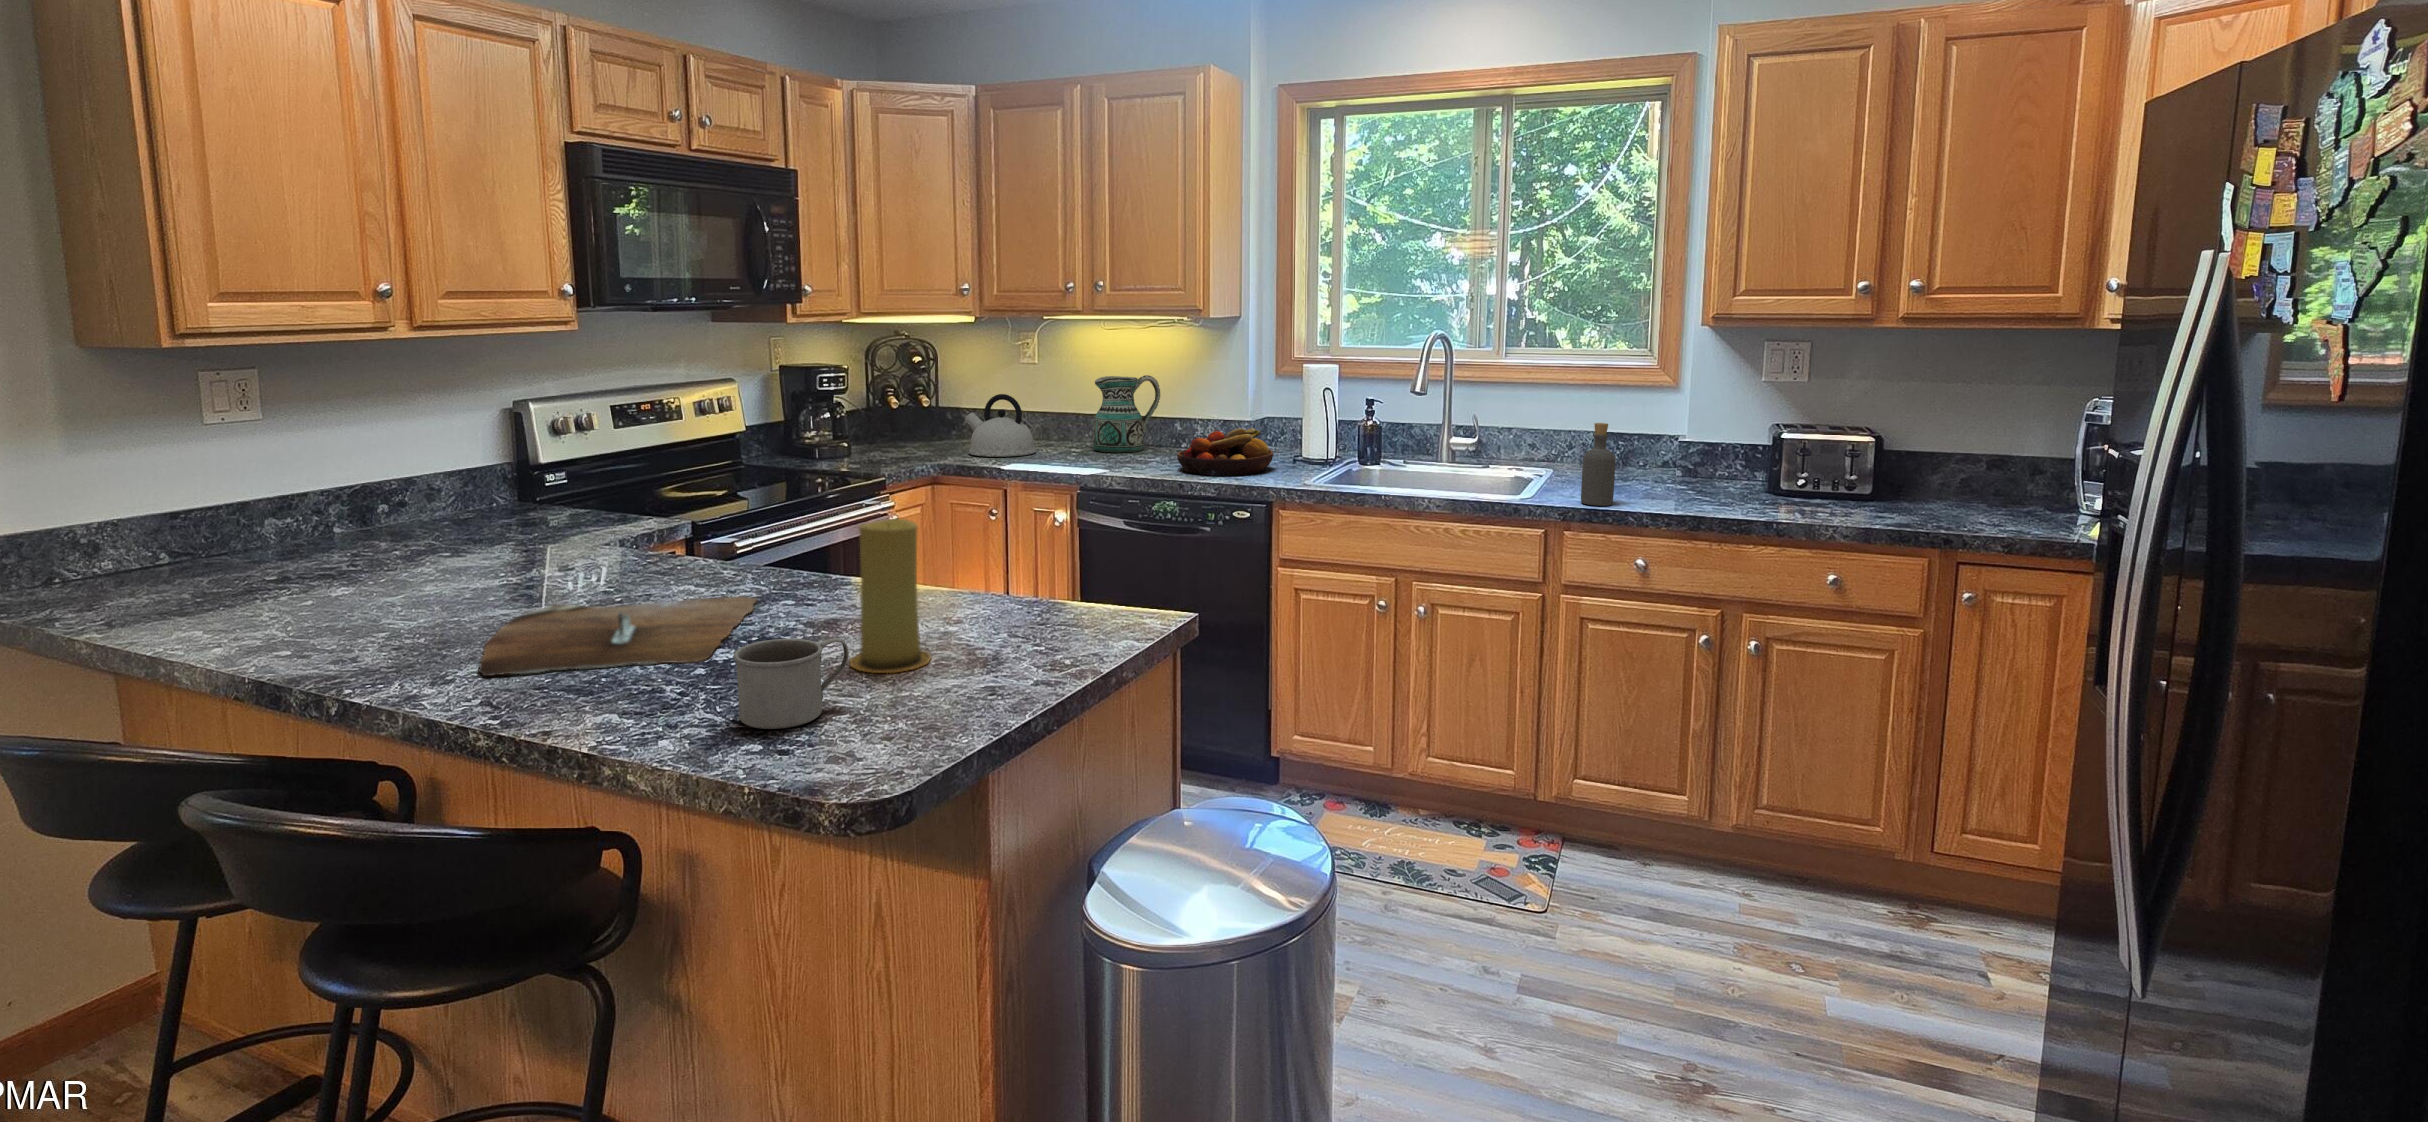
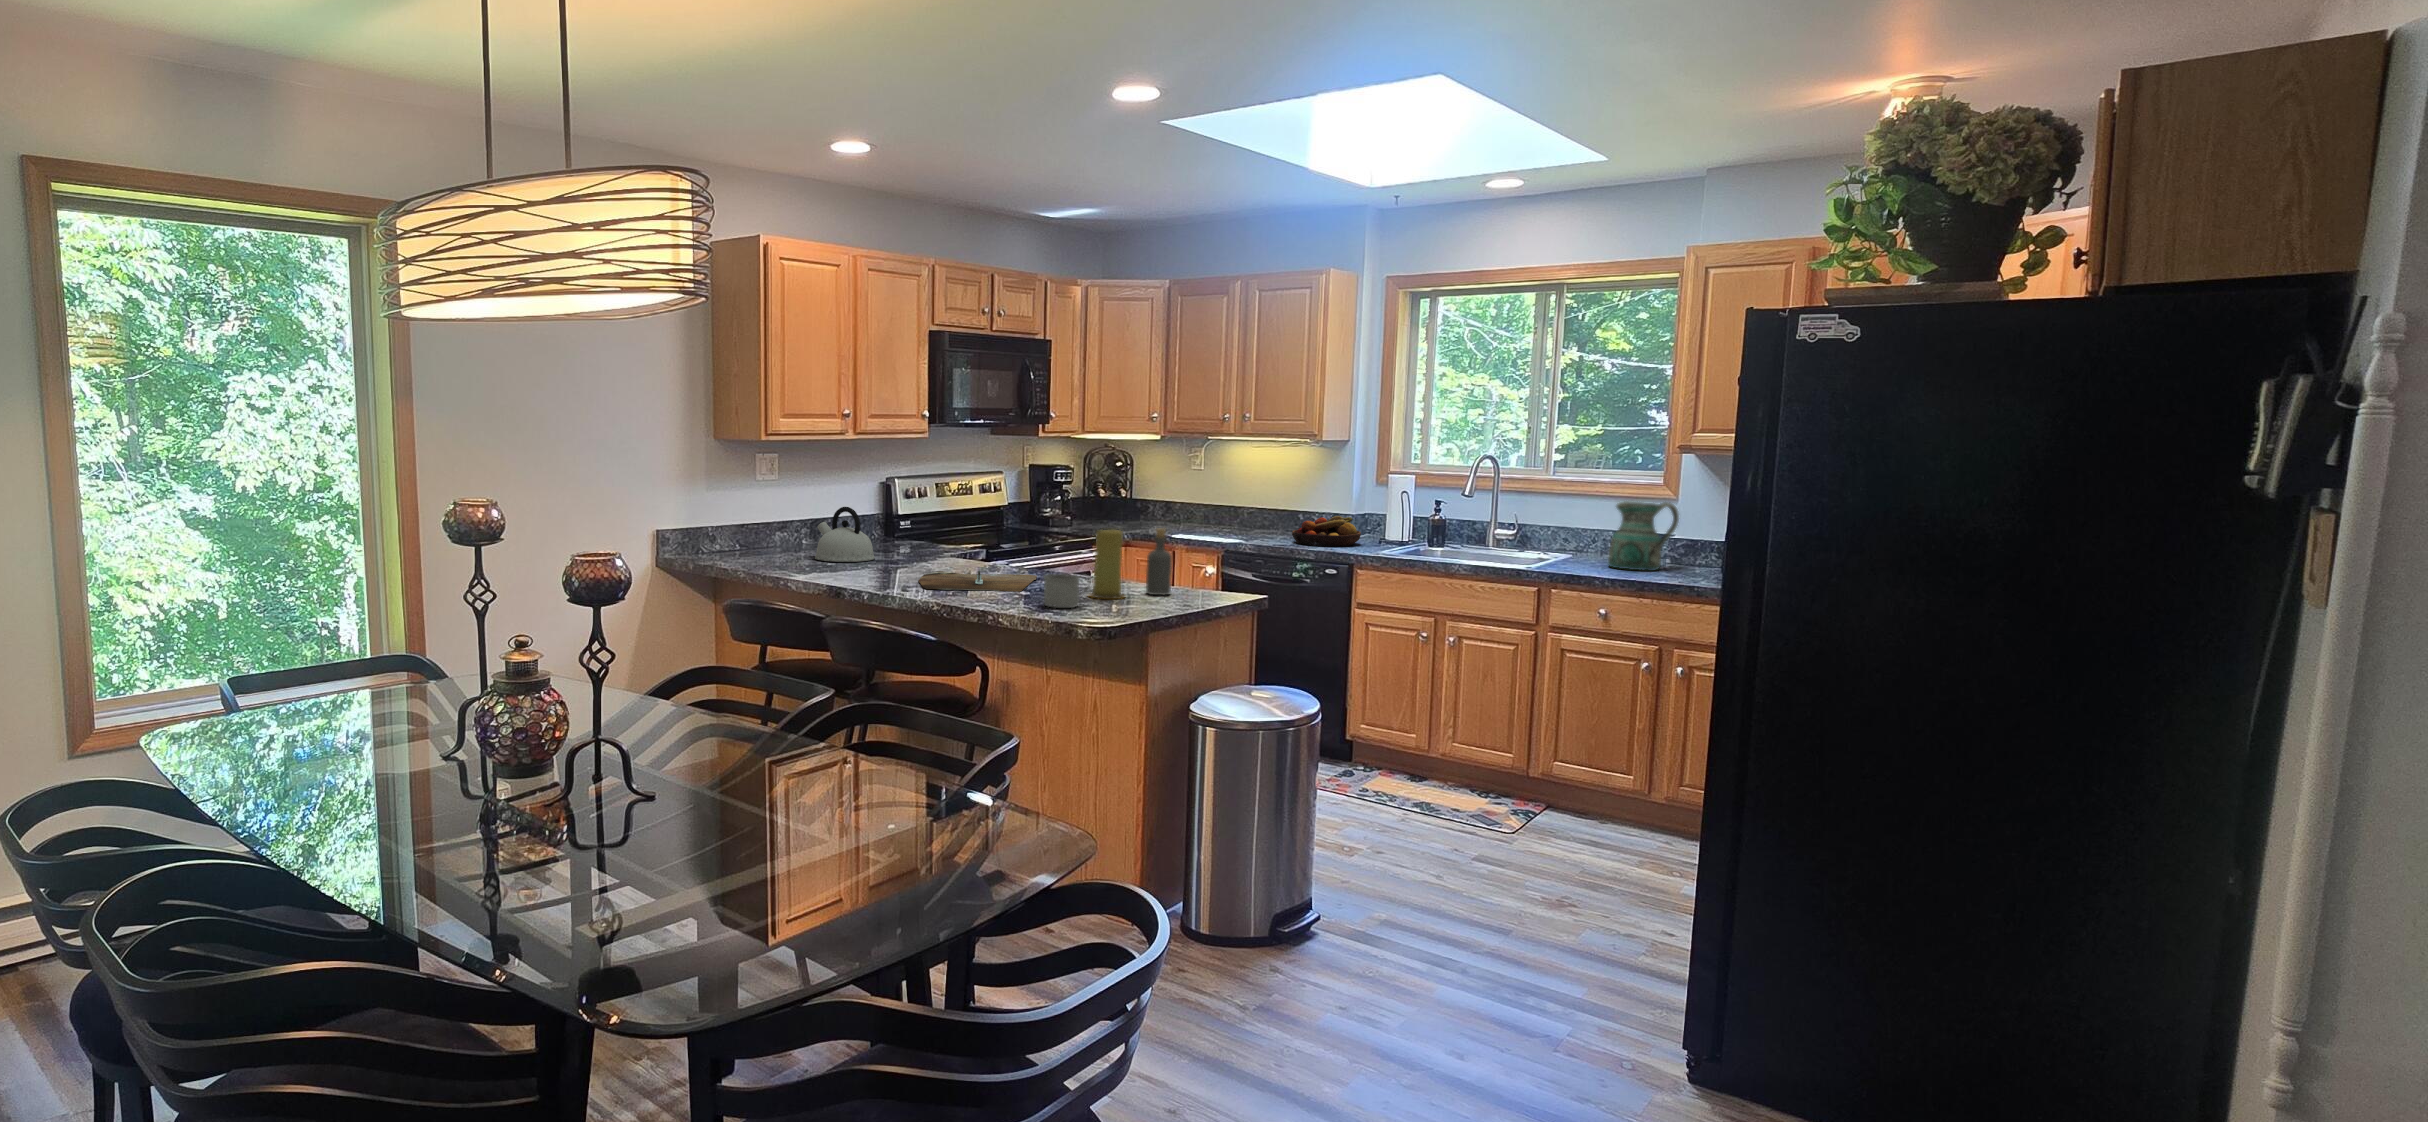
ceramic pitcher: present [1093,375,1160,452] -> present [1608,501,1679,571]
kettle: present [965,394,1036,457] -> present [815,507,875,562]
bottle: present [1581,423,1616,506] -> present [1146,528,1172,595]

